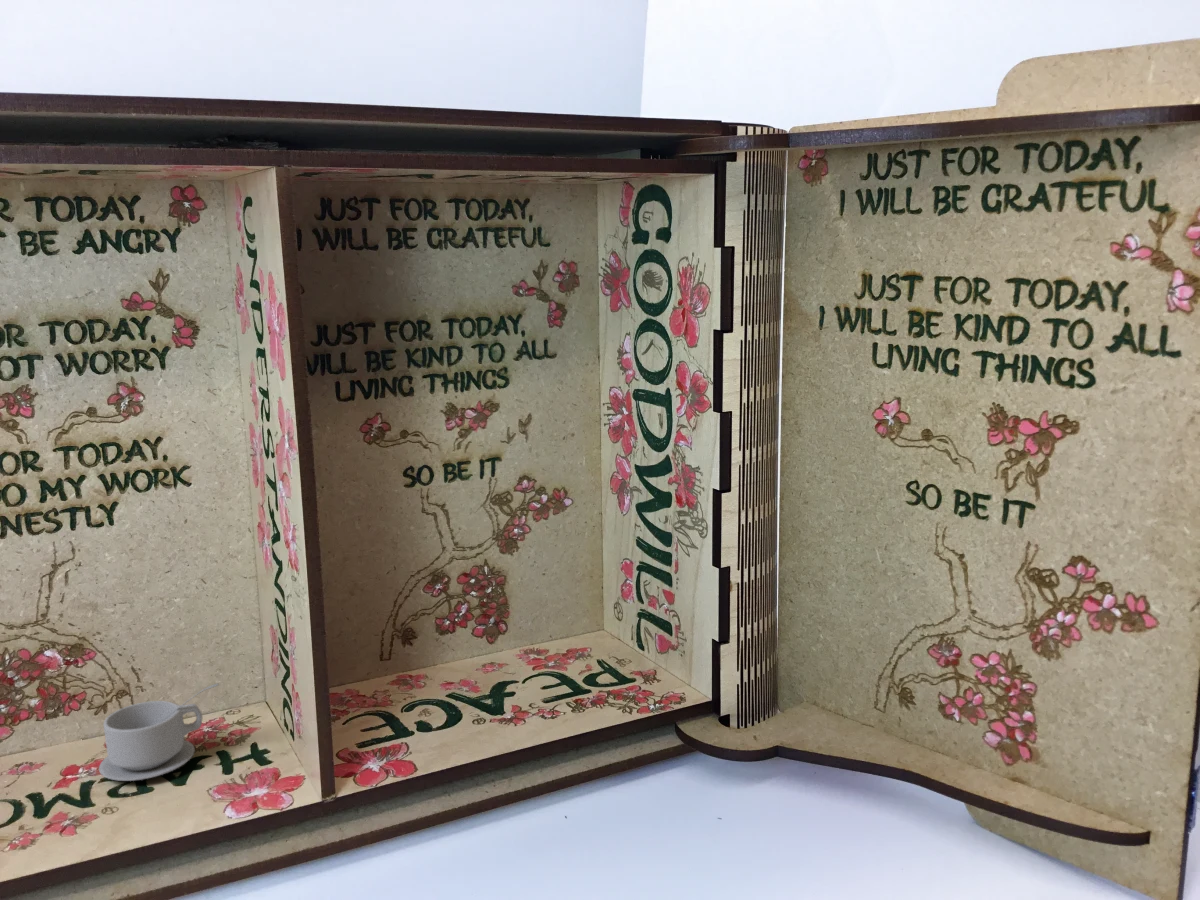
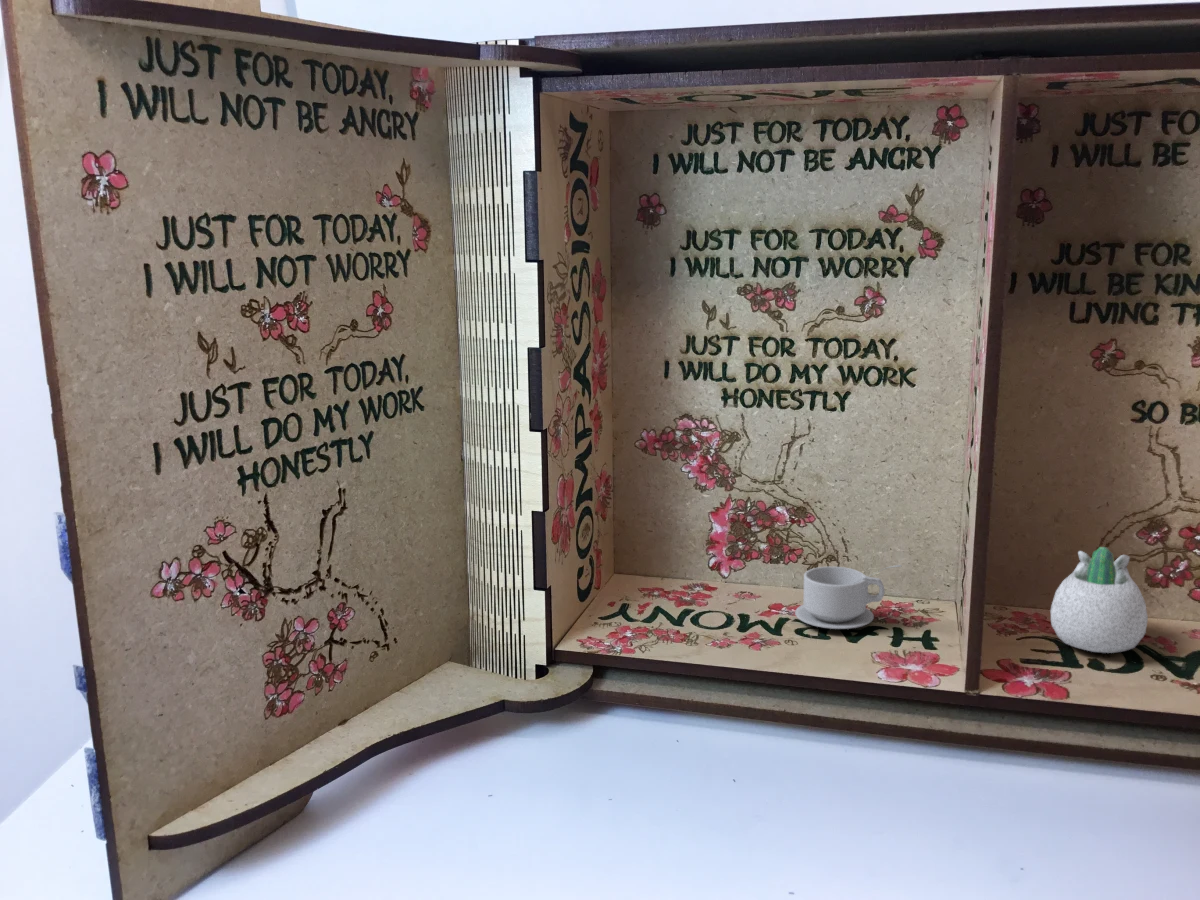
succulent planter: none [371,613,457,717] -> present [1051,547,1148,653]

